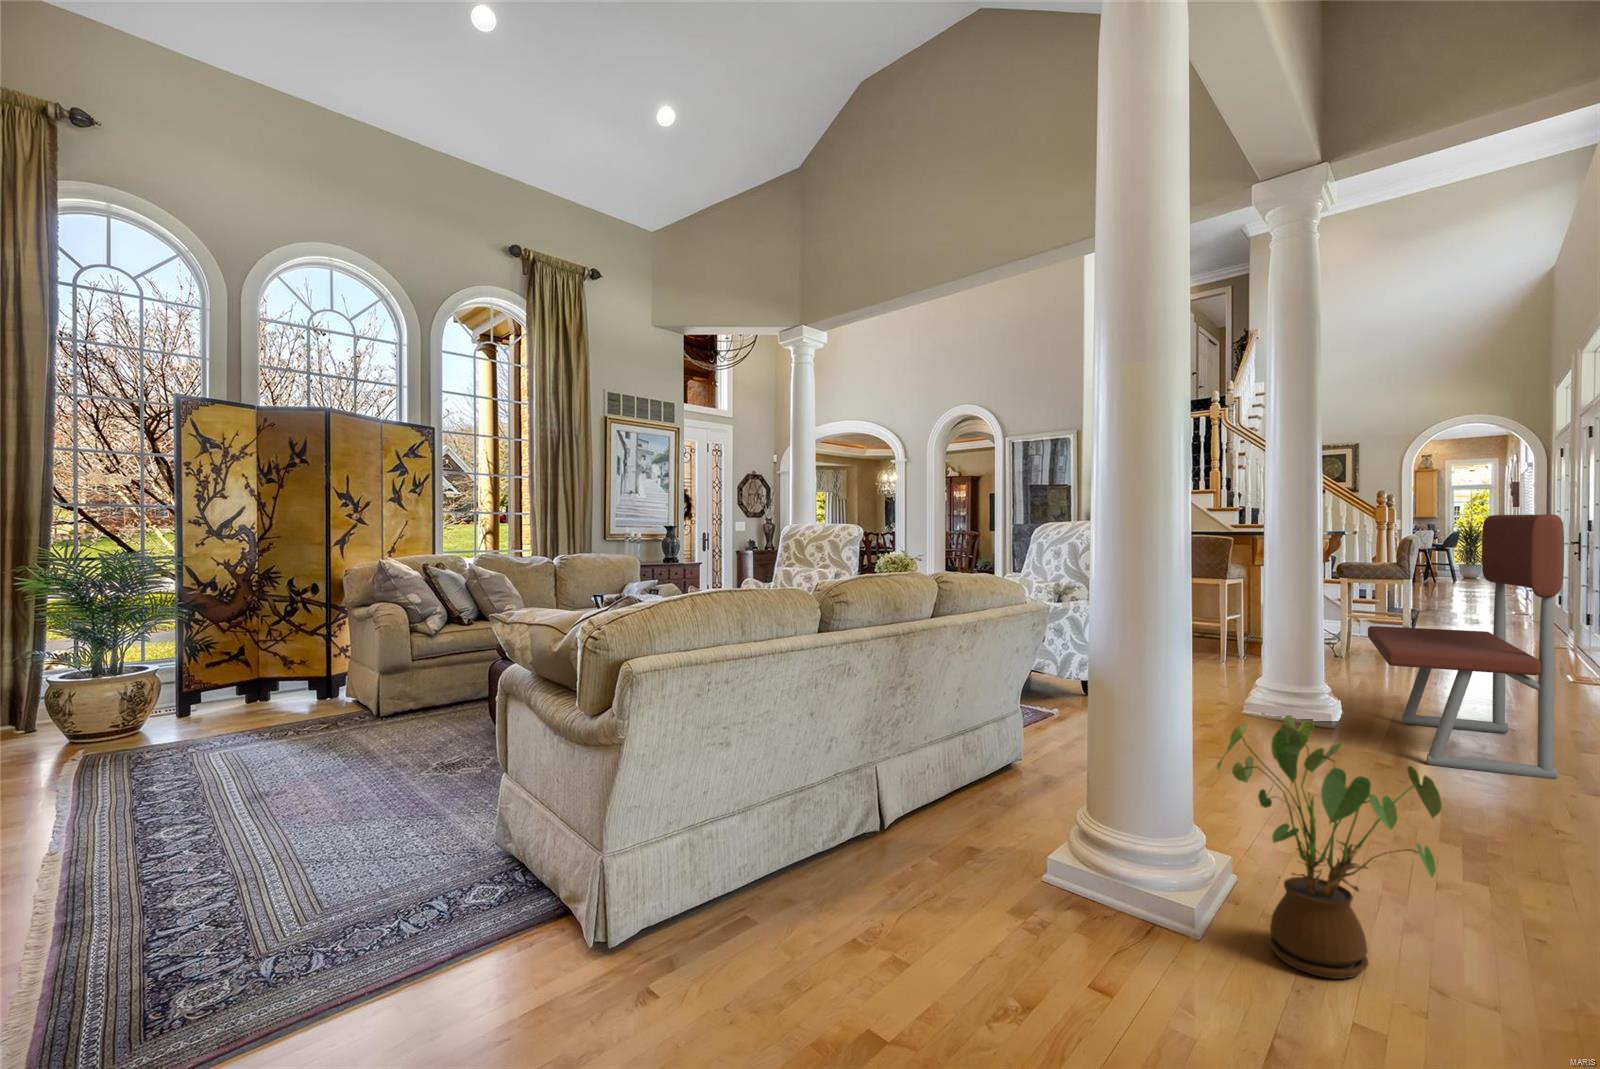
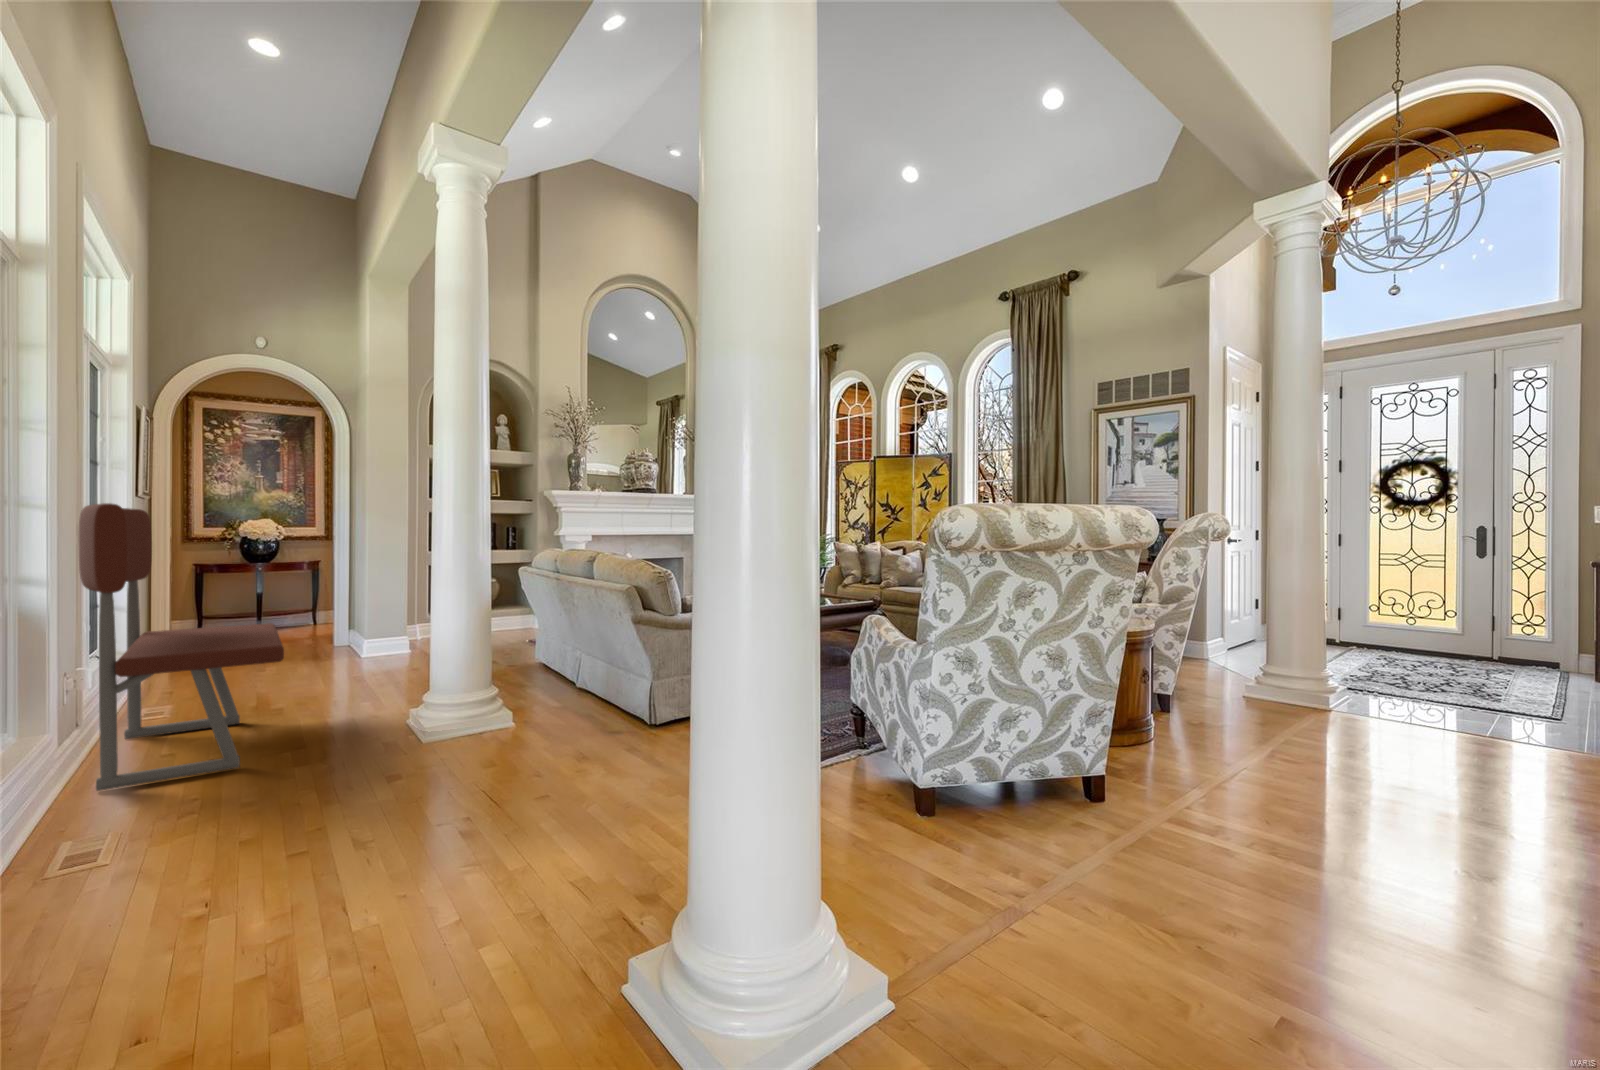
house plant: present [1217,715,1442,979] -> none [277,582,350,654]

